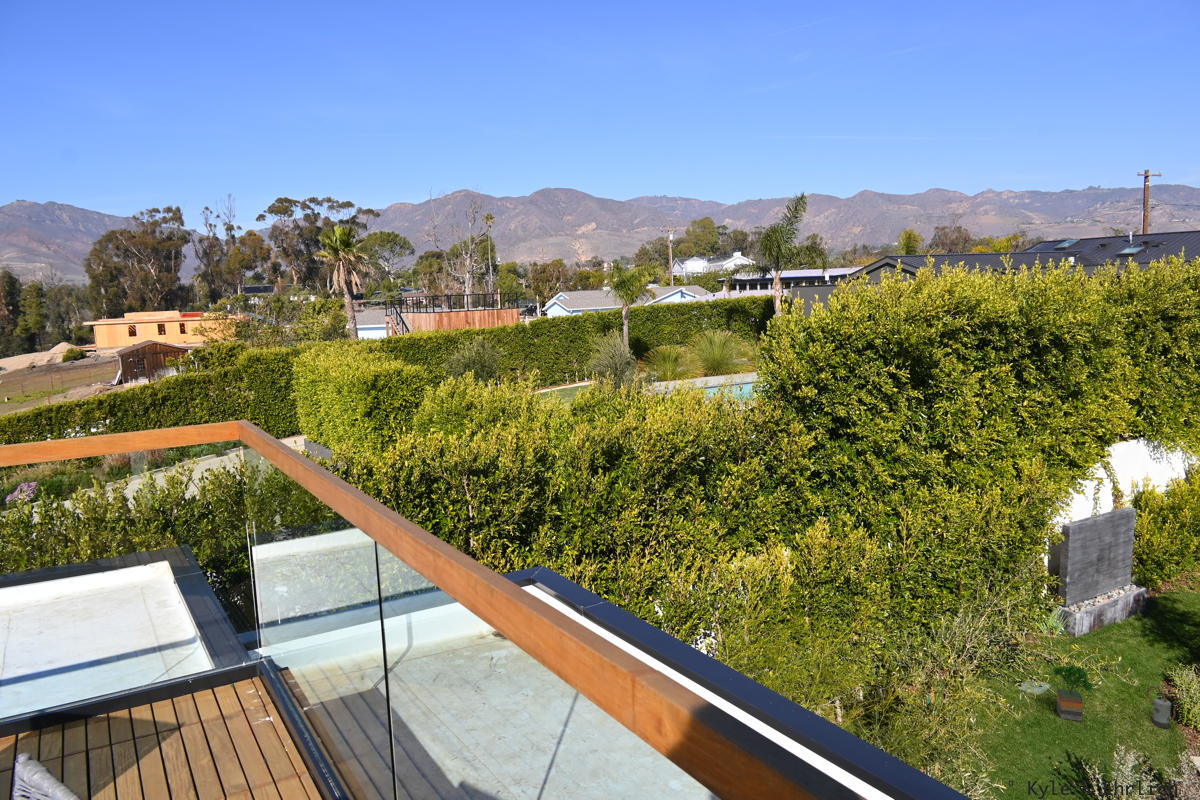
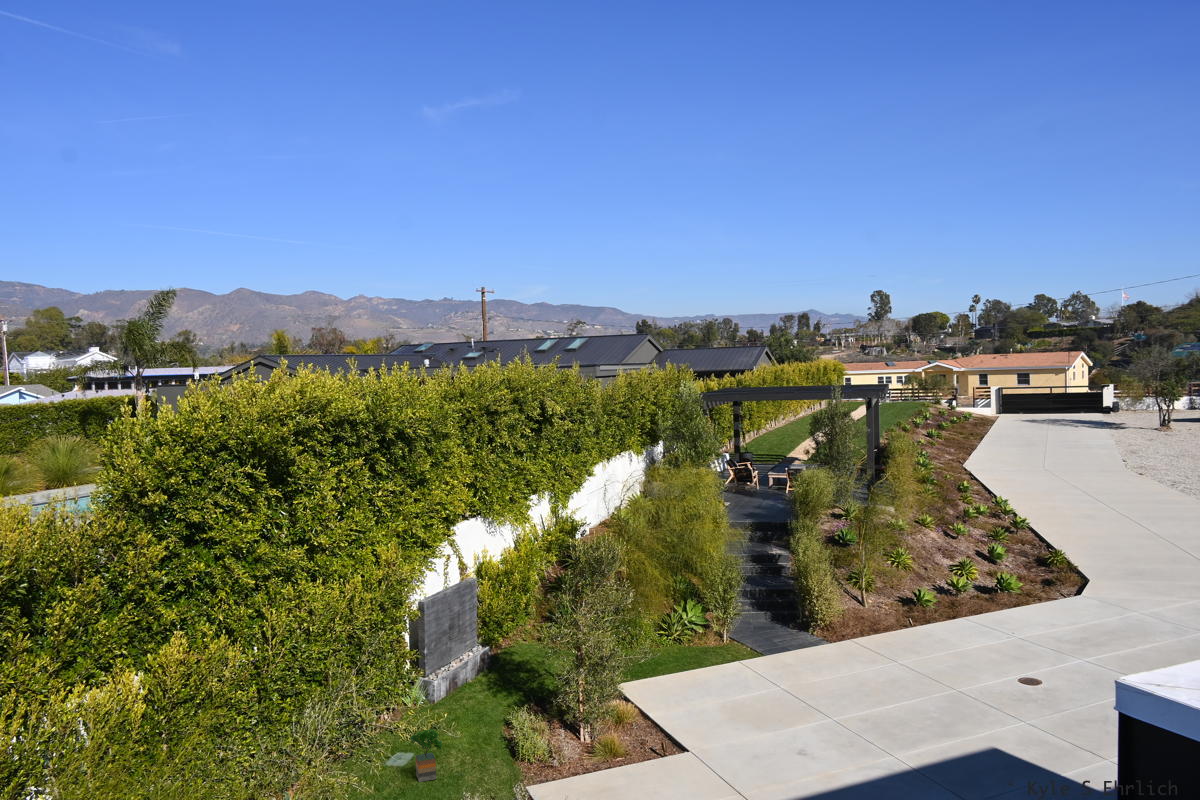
watering can: present [1147,686,1179,728] -> none [485,731,507,766]

